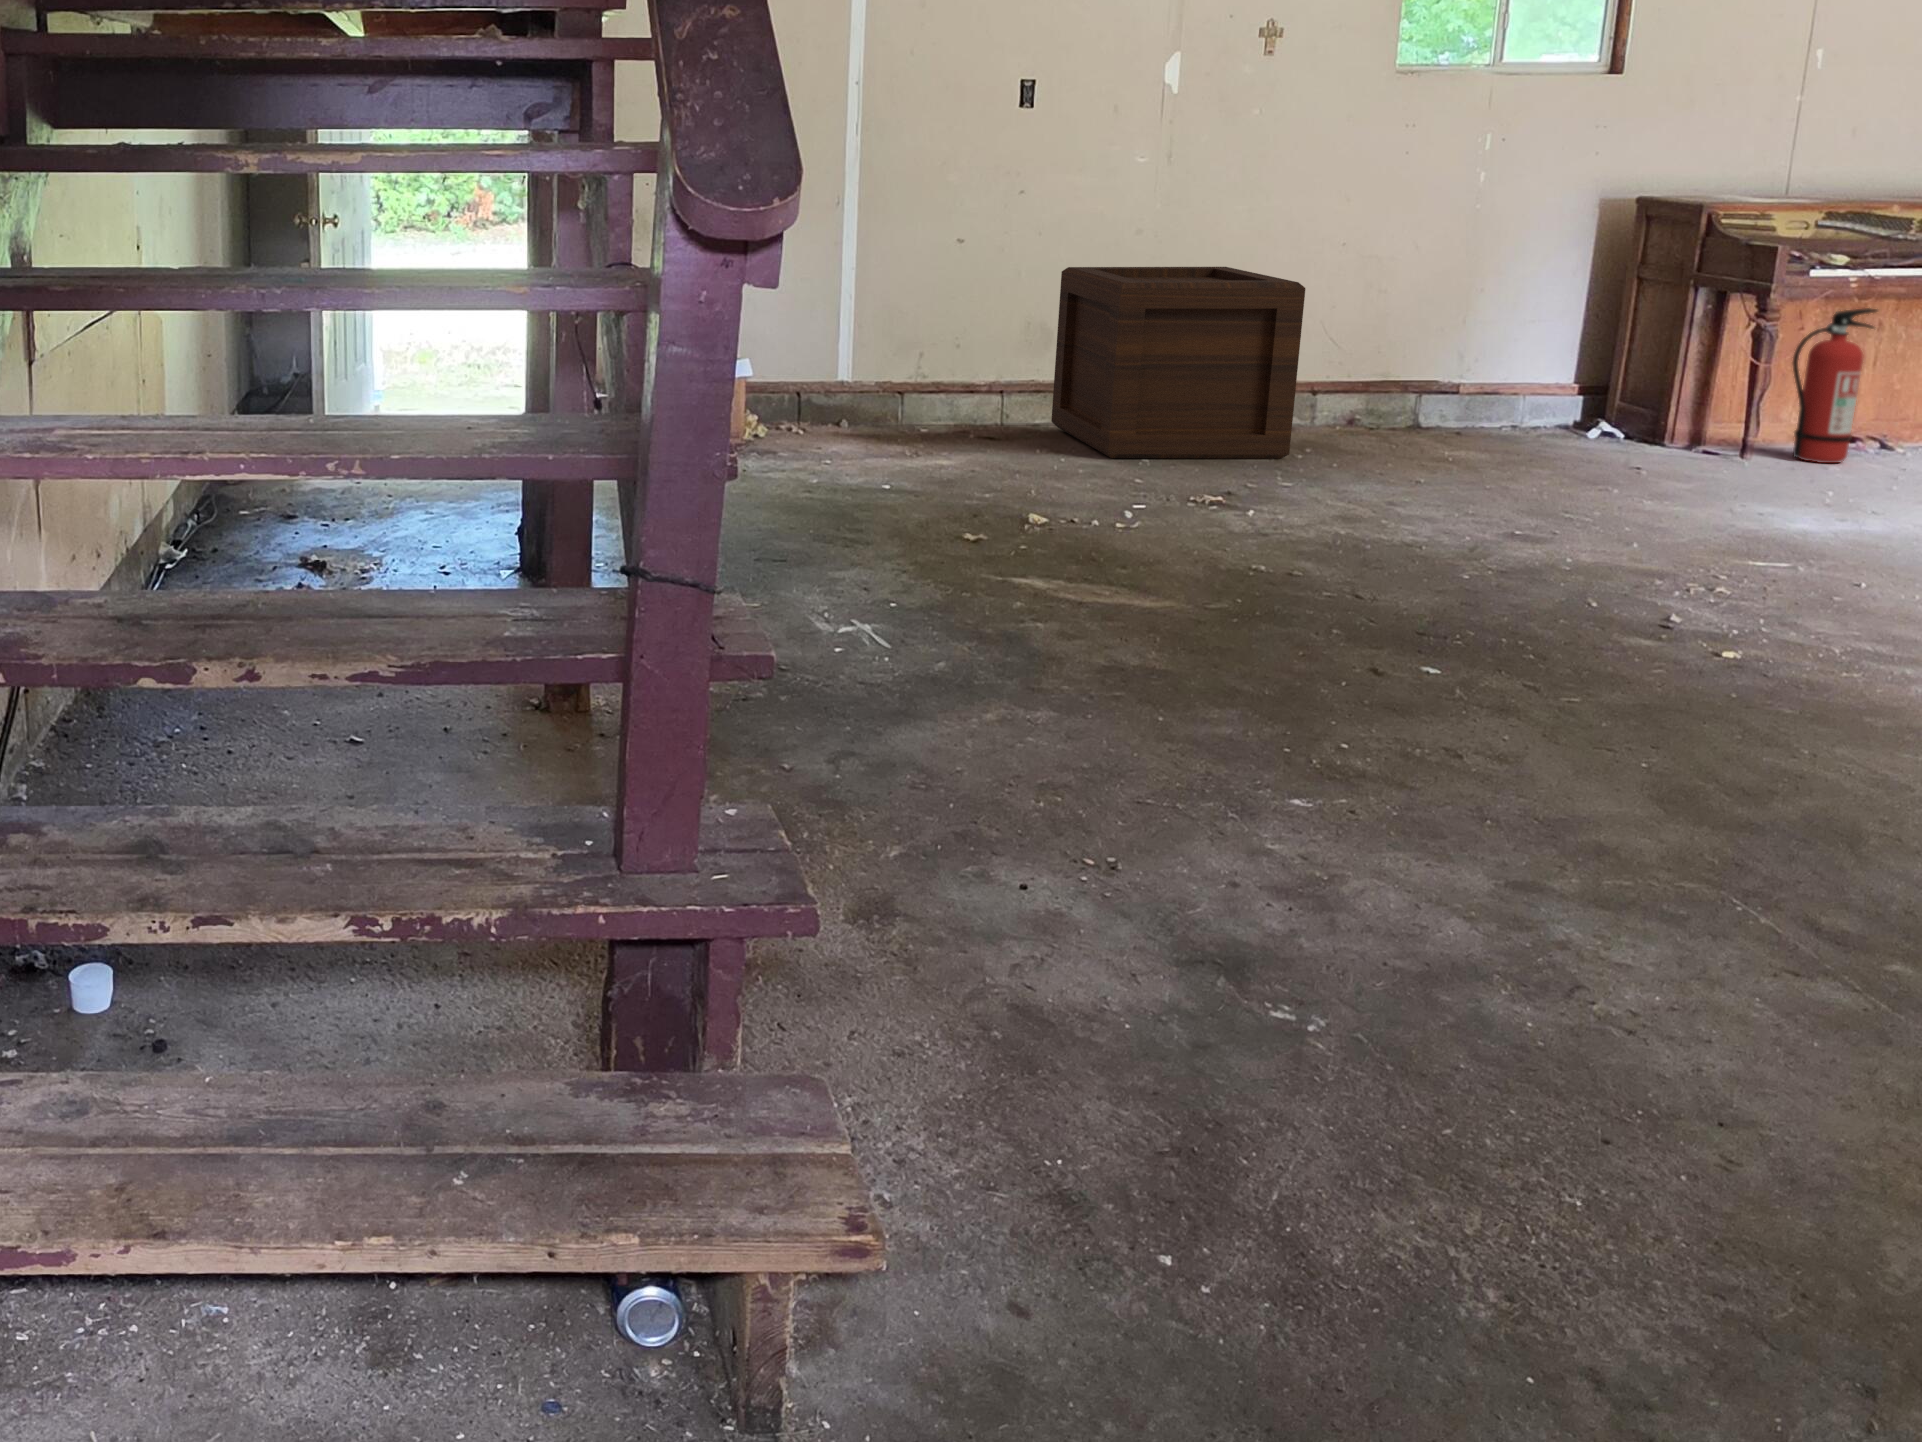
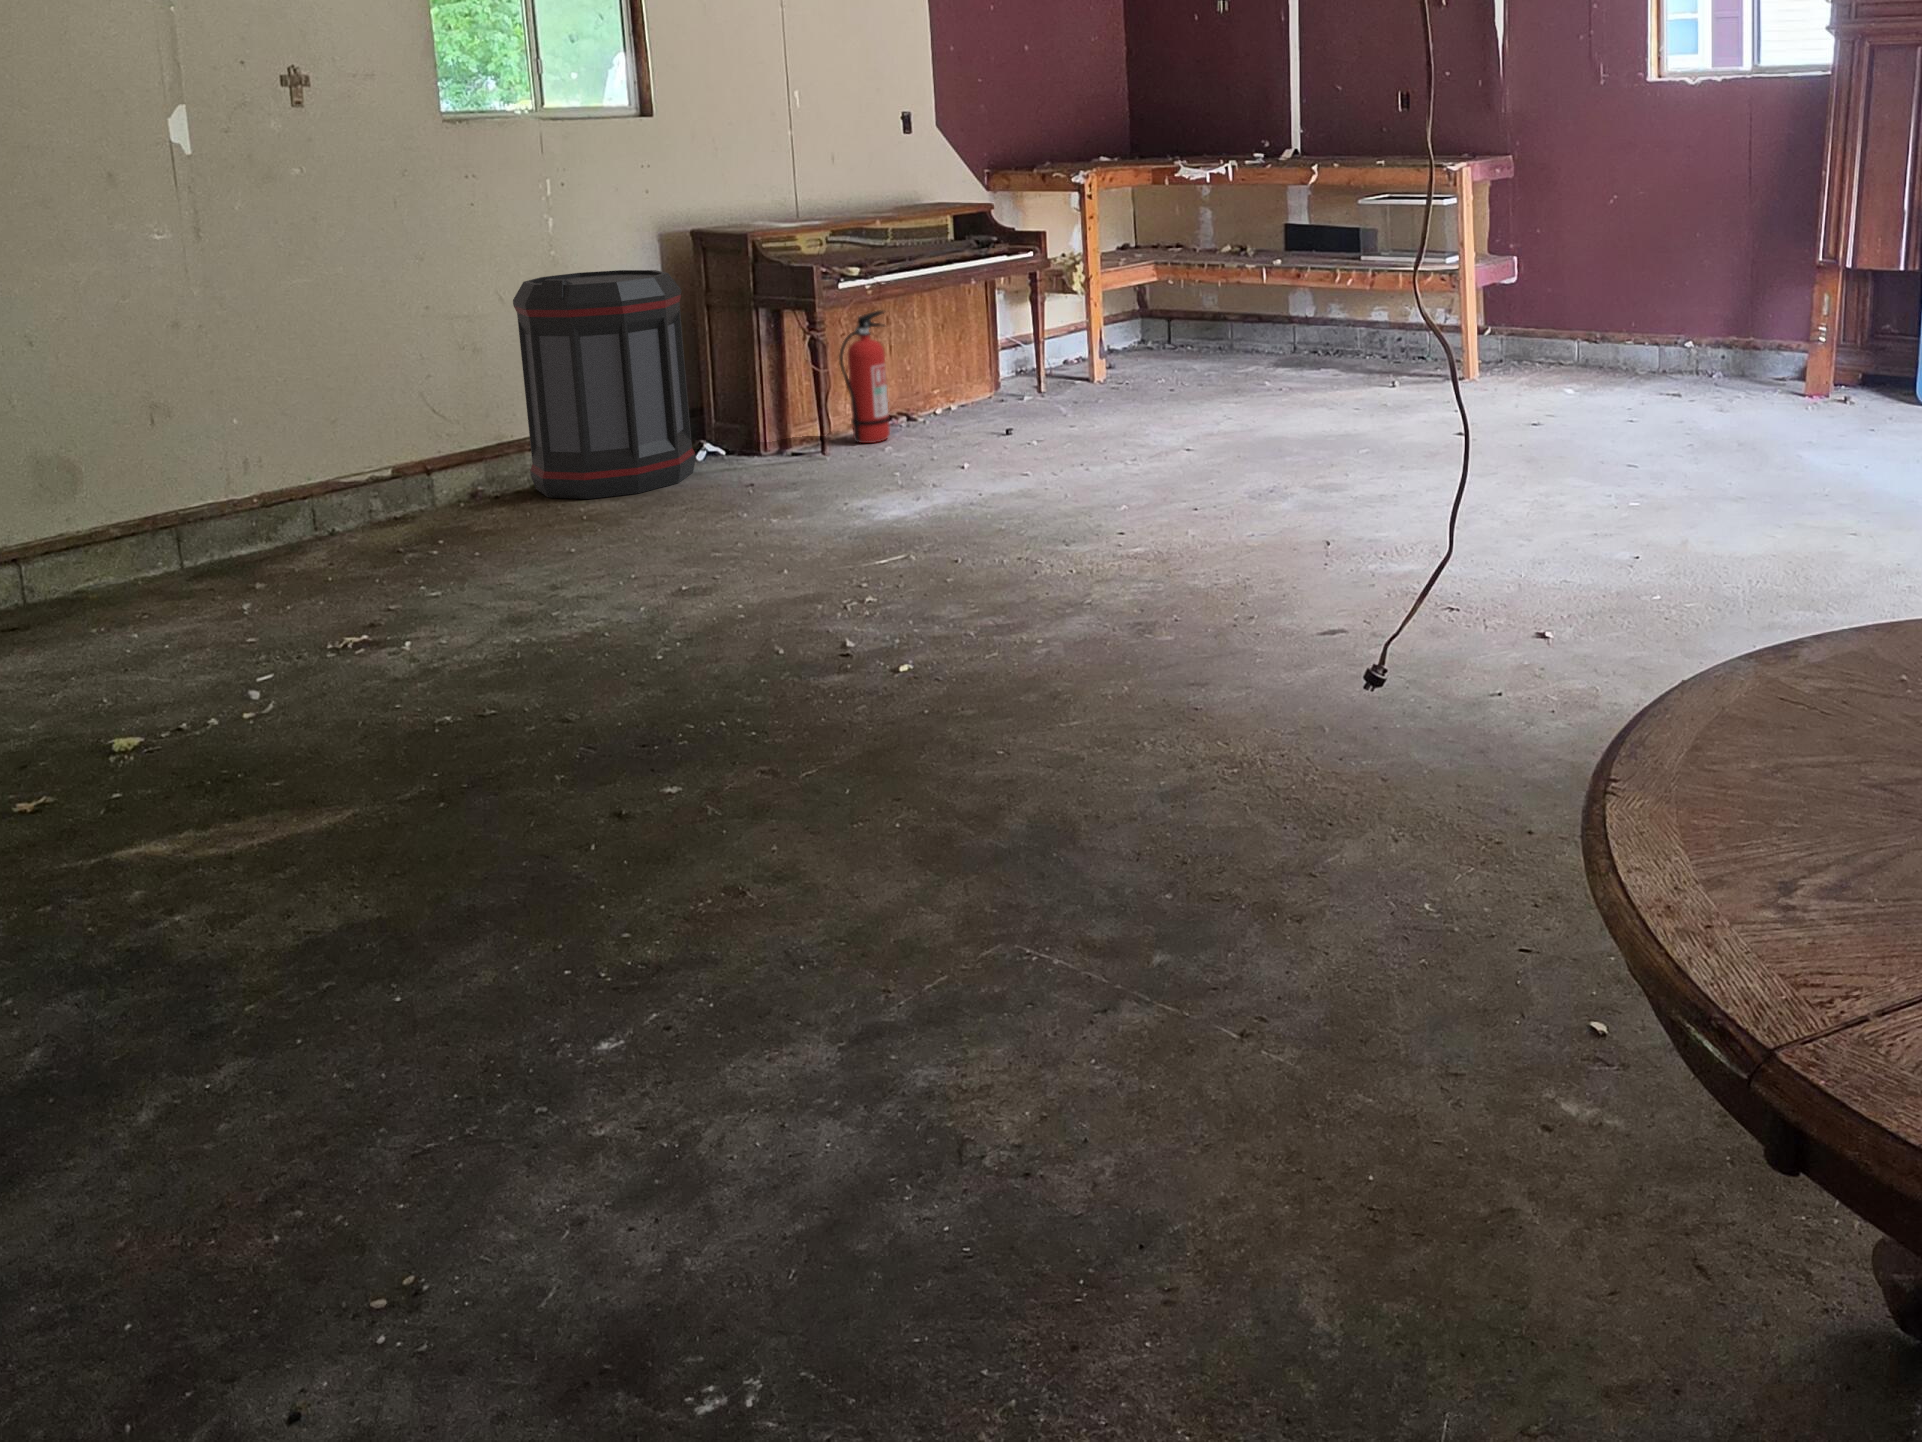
trash can: none [1403,228,1605,454] -> present [513,270,696,499]
wooden crate: present [1051,267,1305,459] -> none [70,349,427,614]

